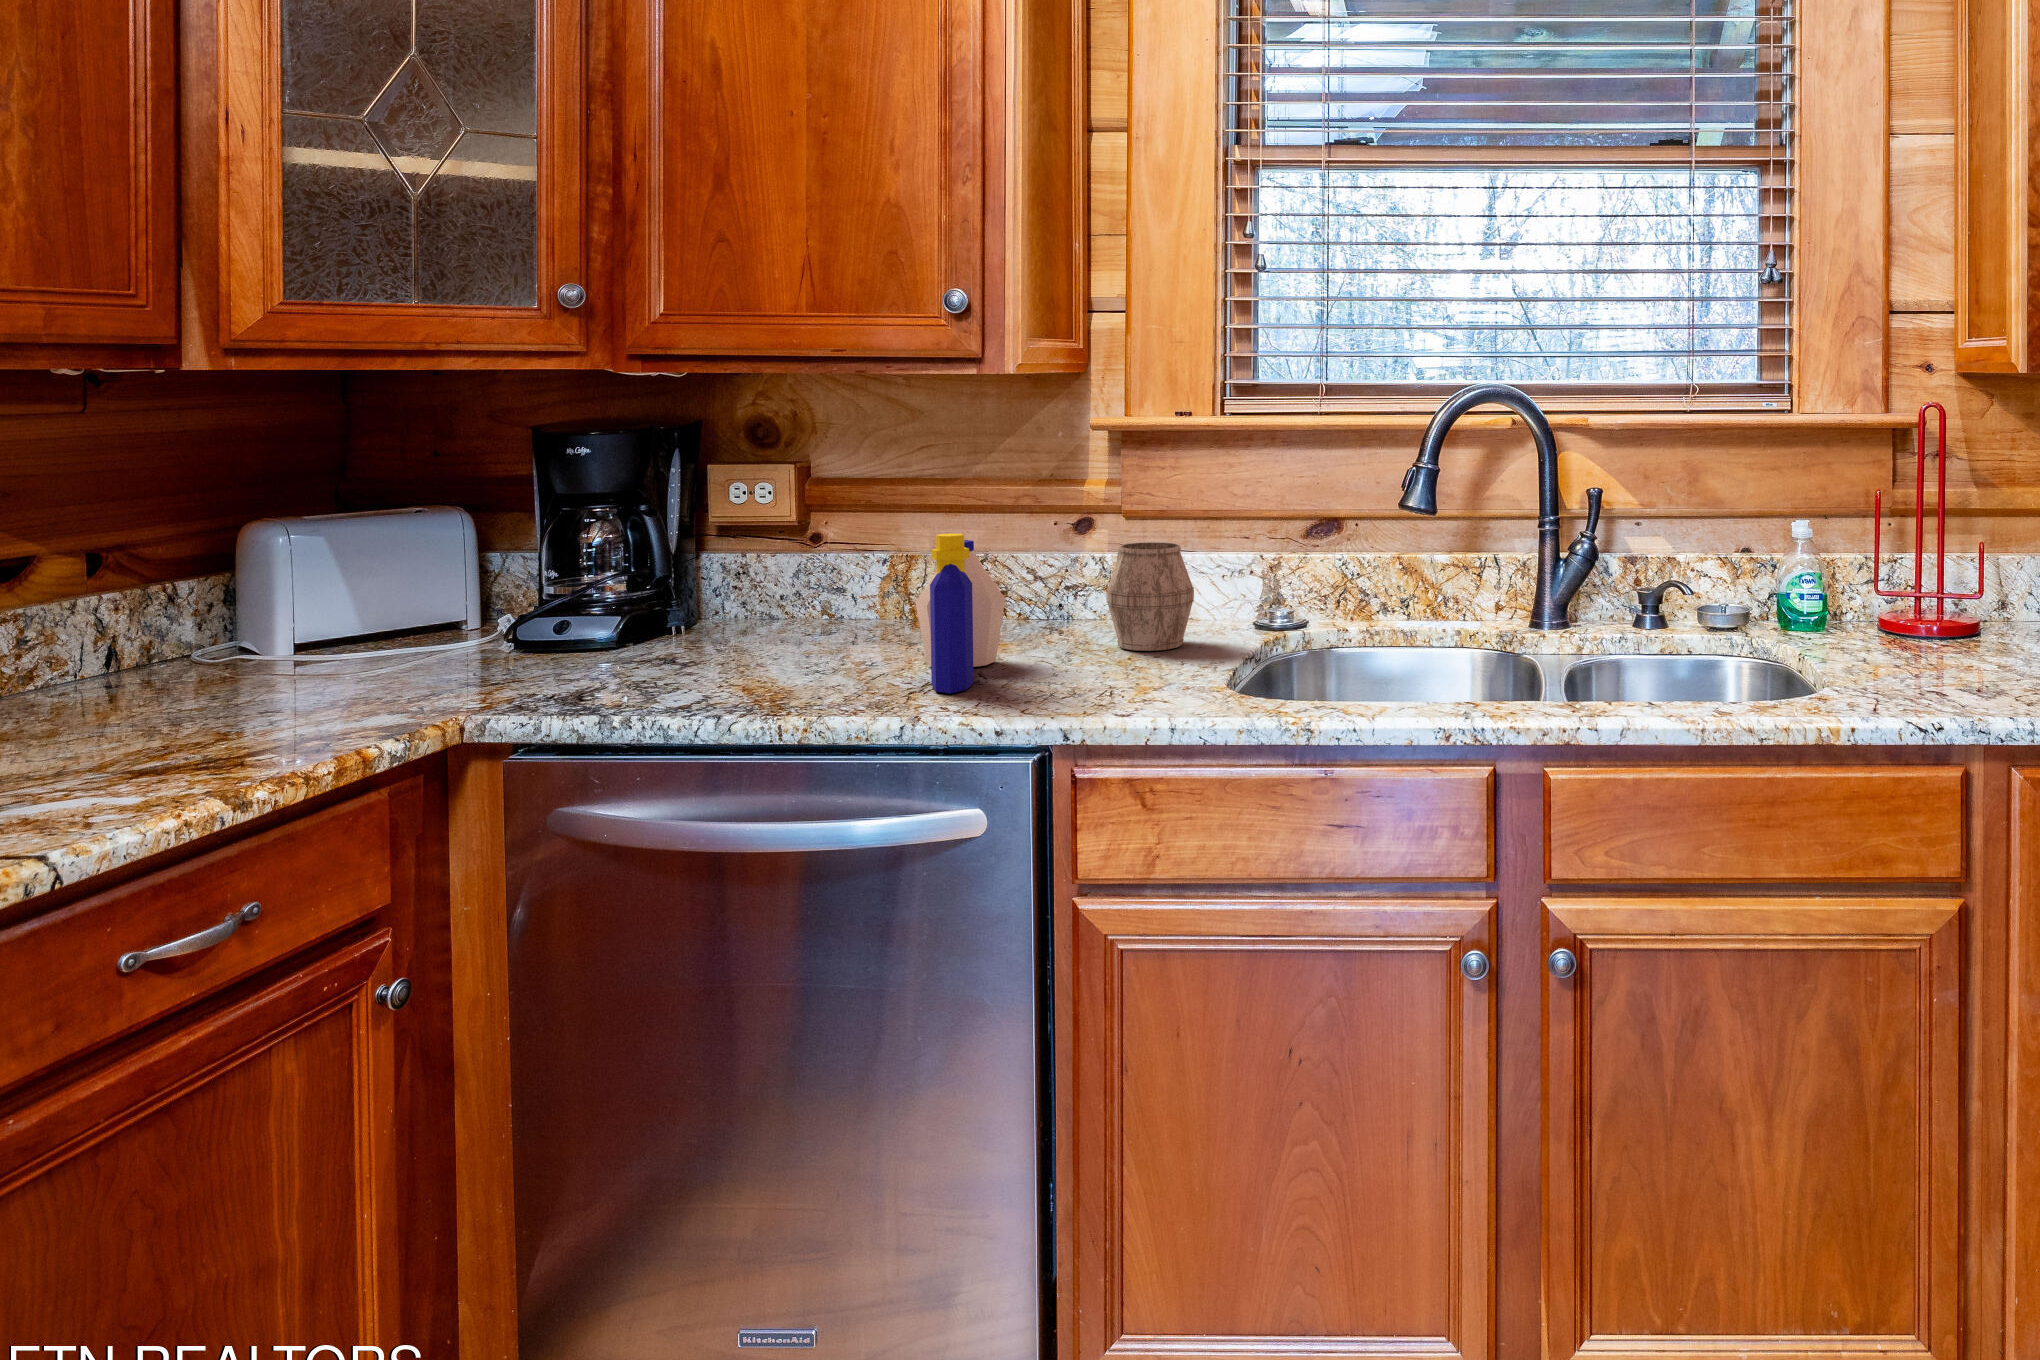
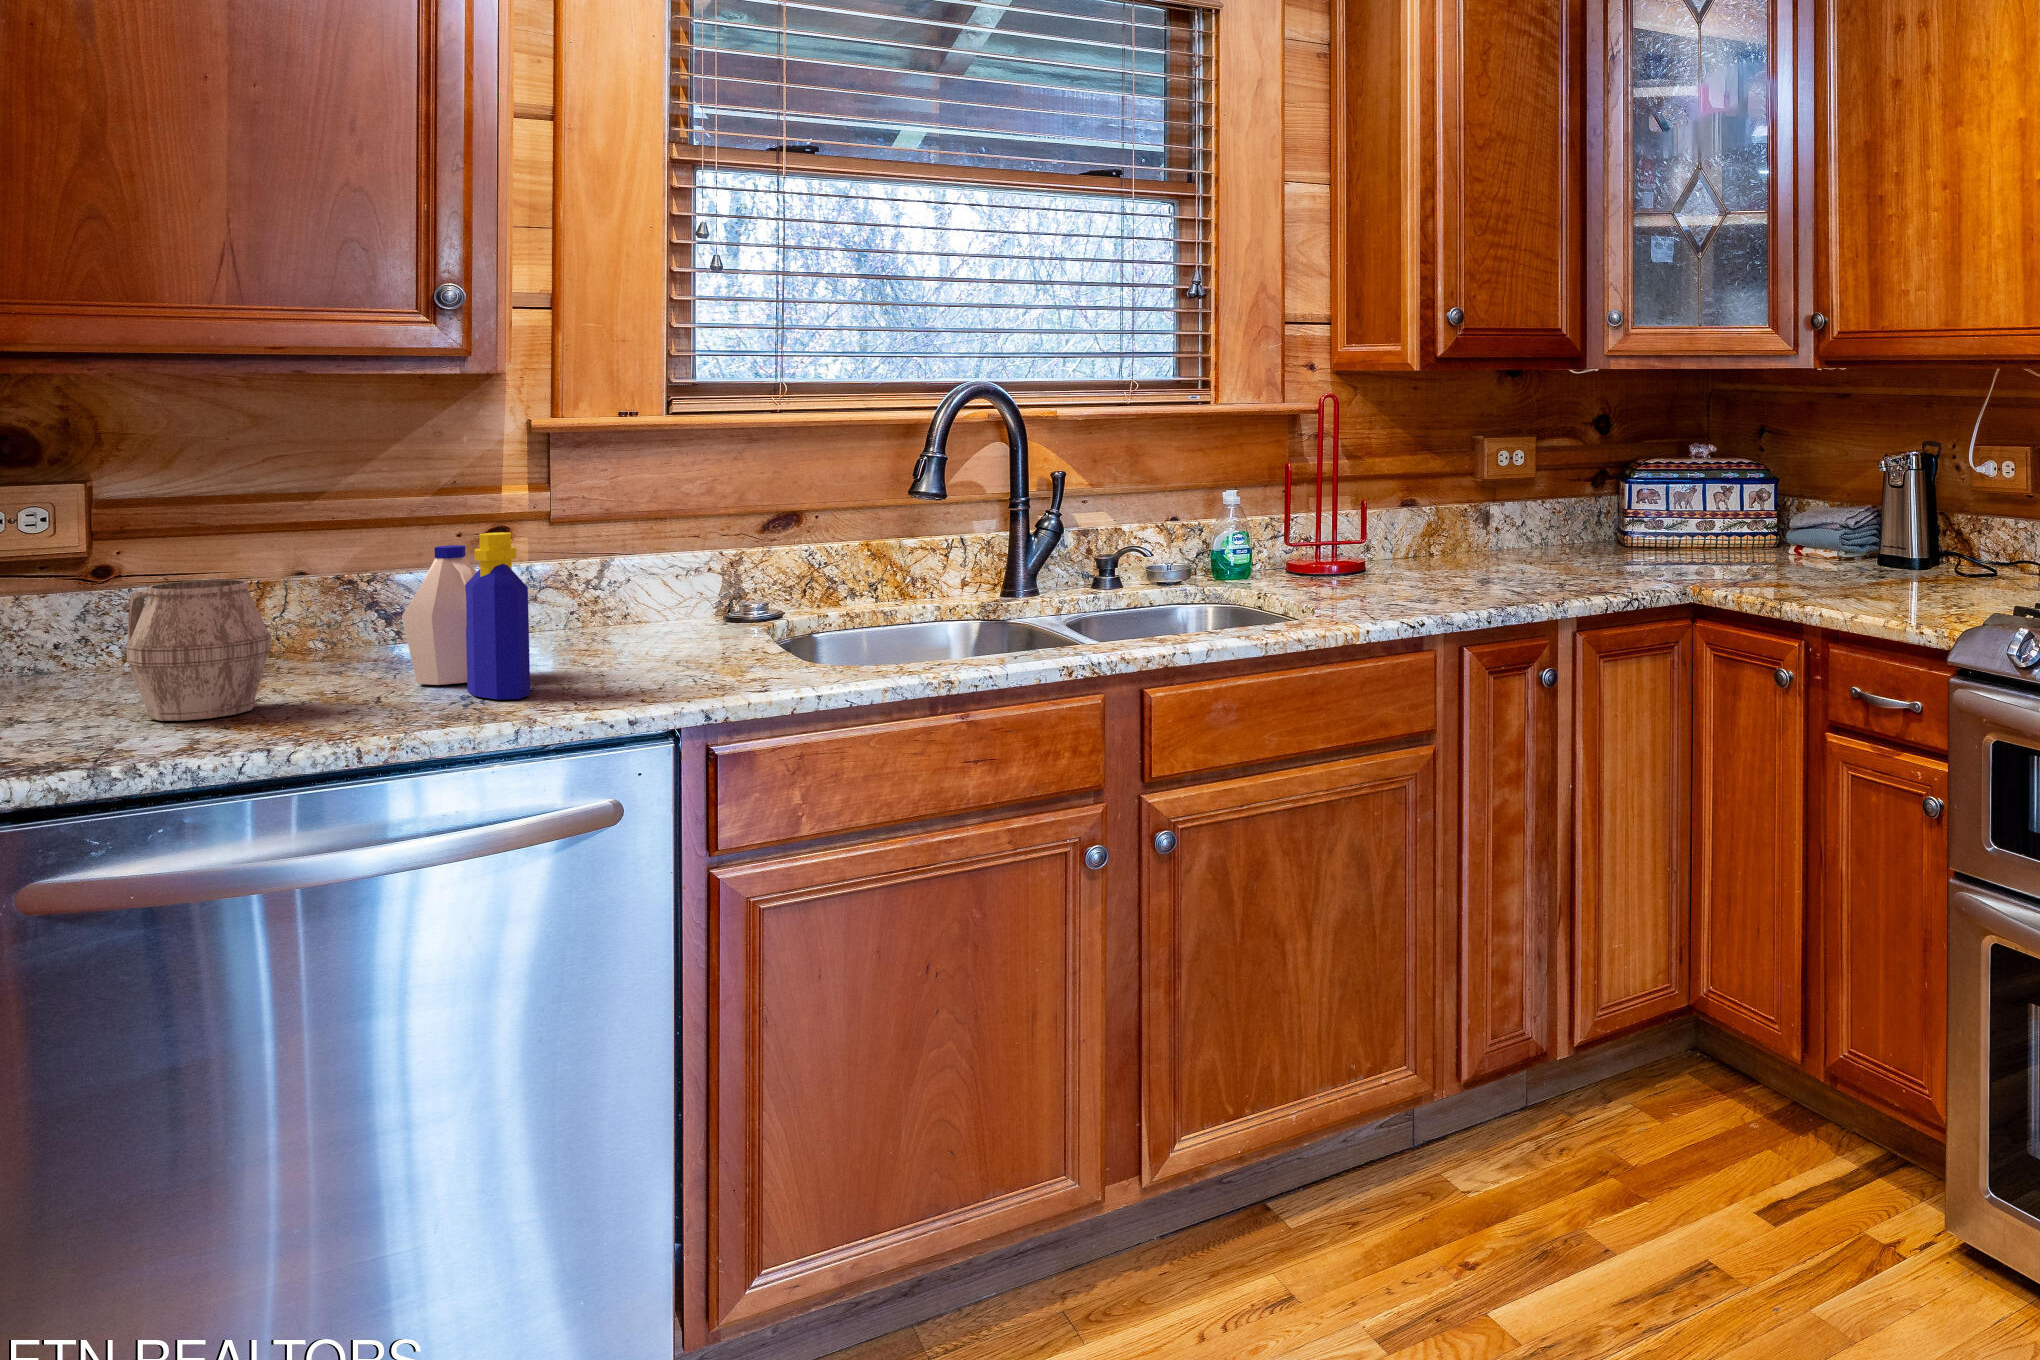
mug: present [1106,542,1194,651] -> present [126,580,271,721]

